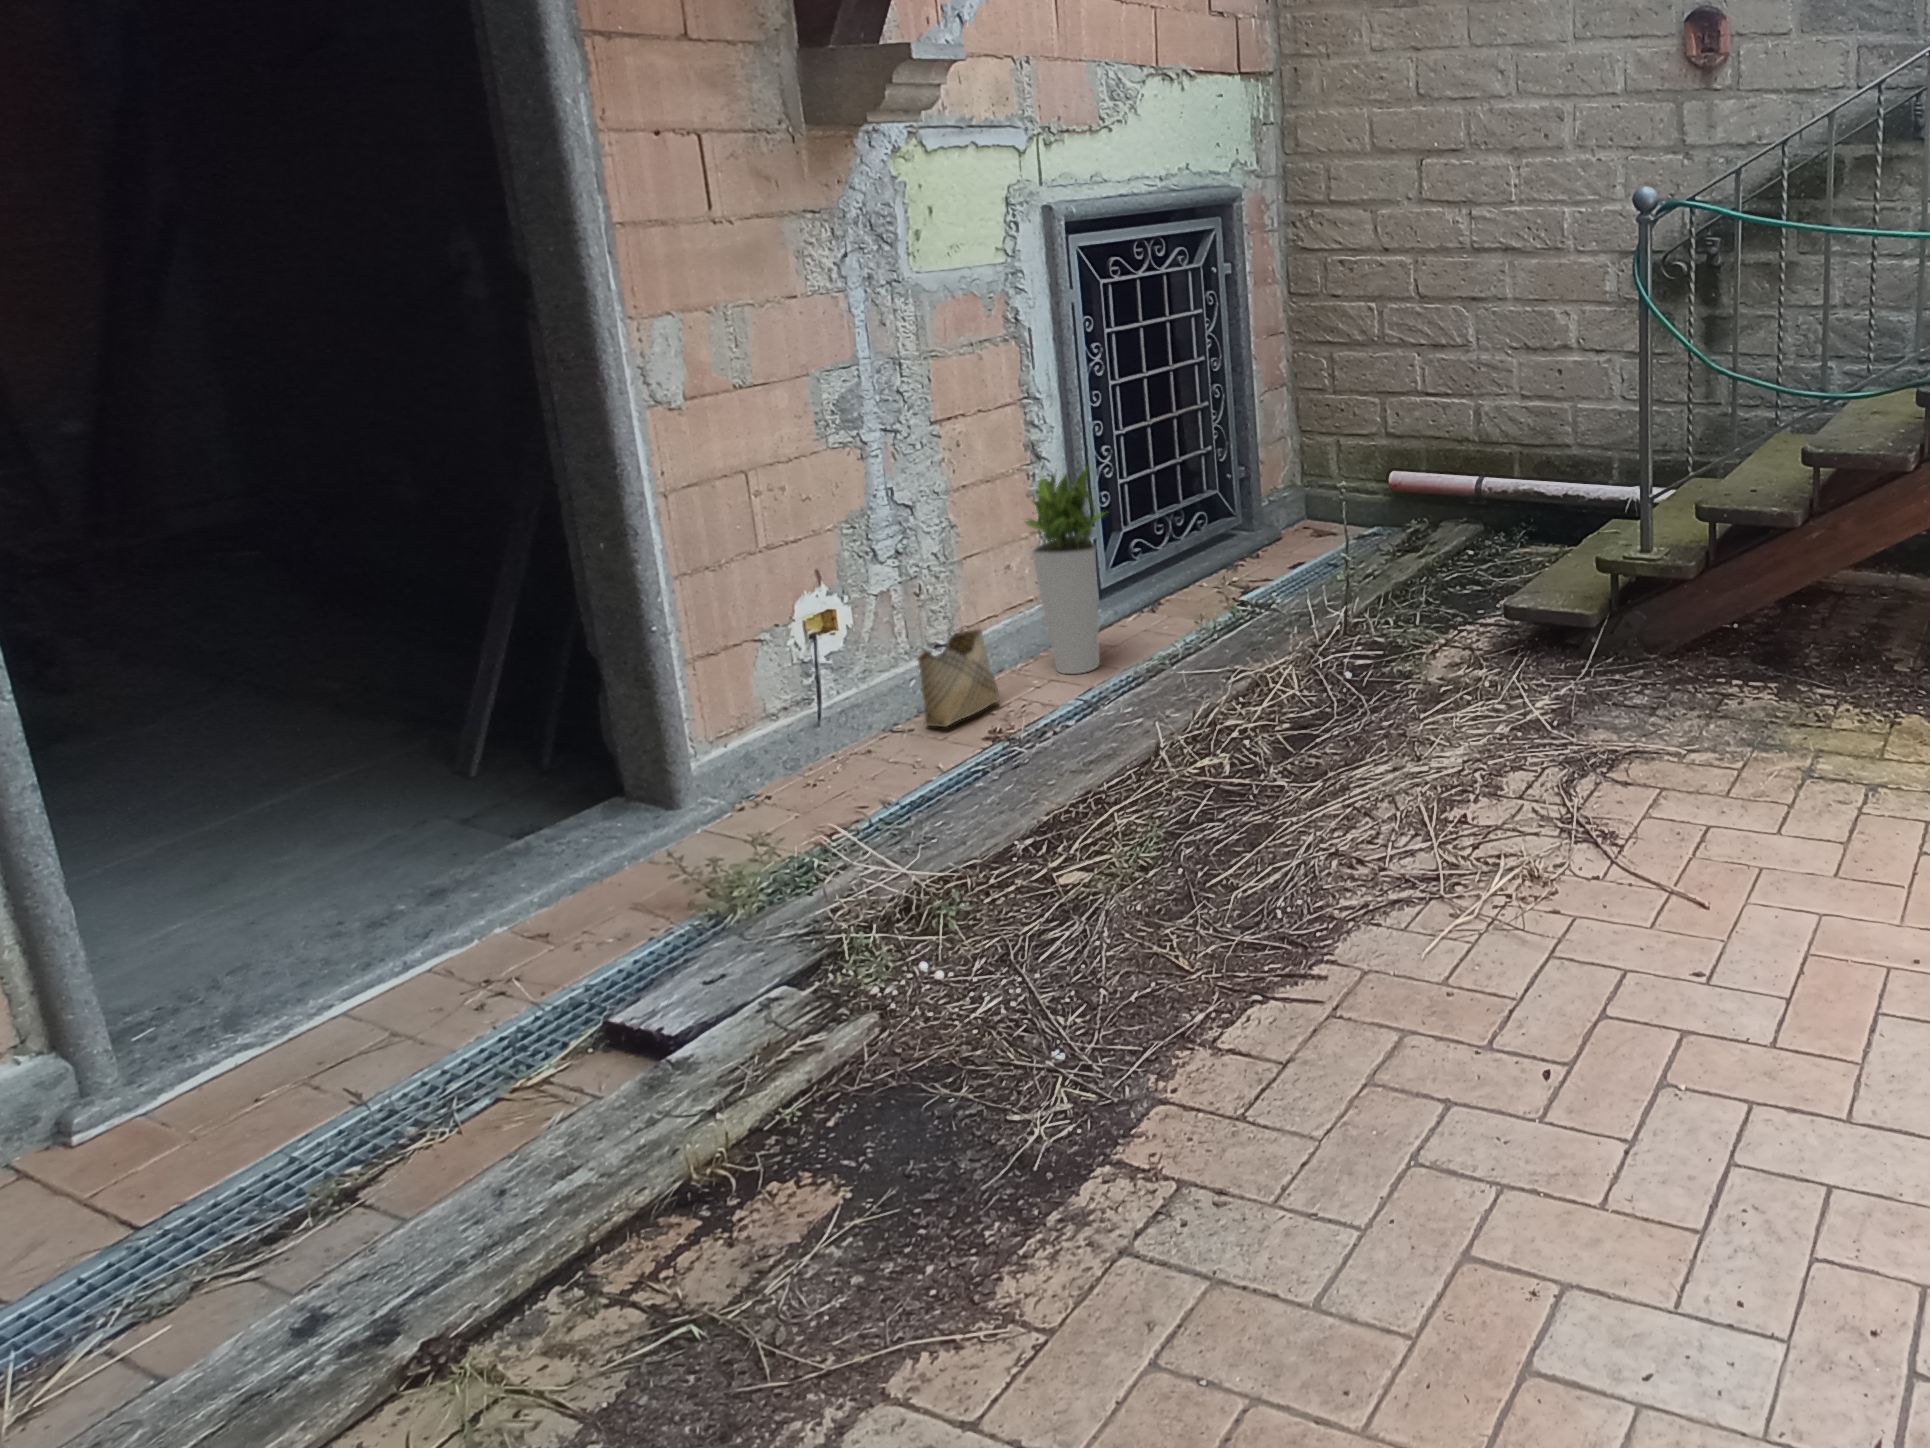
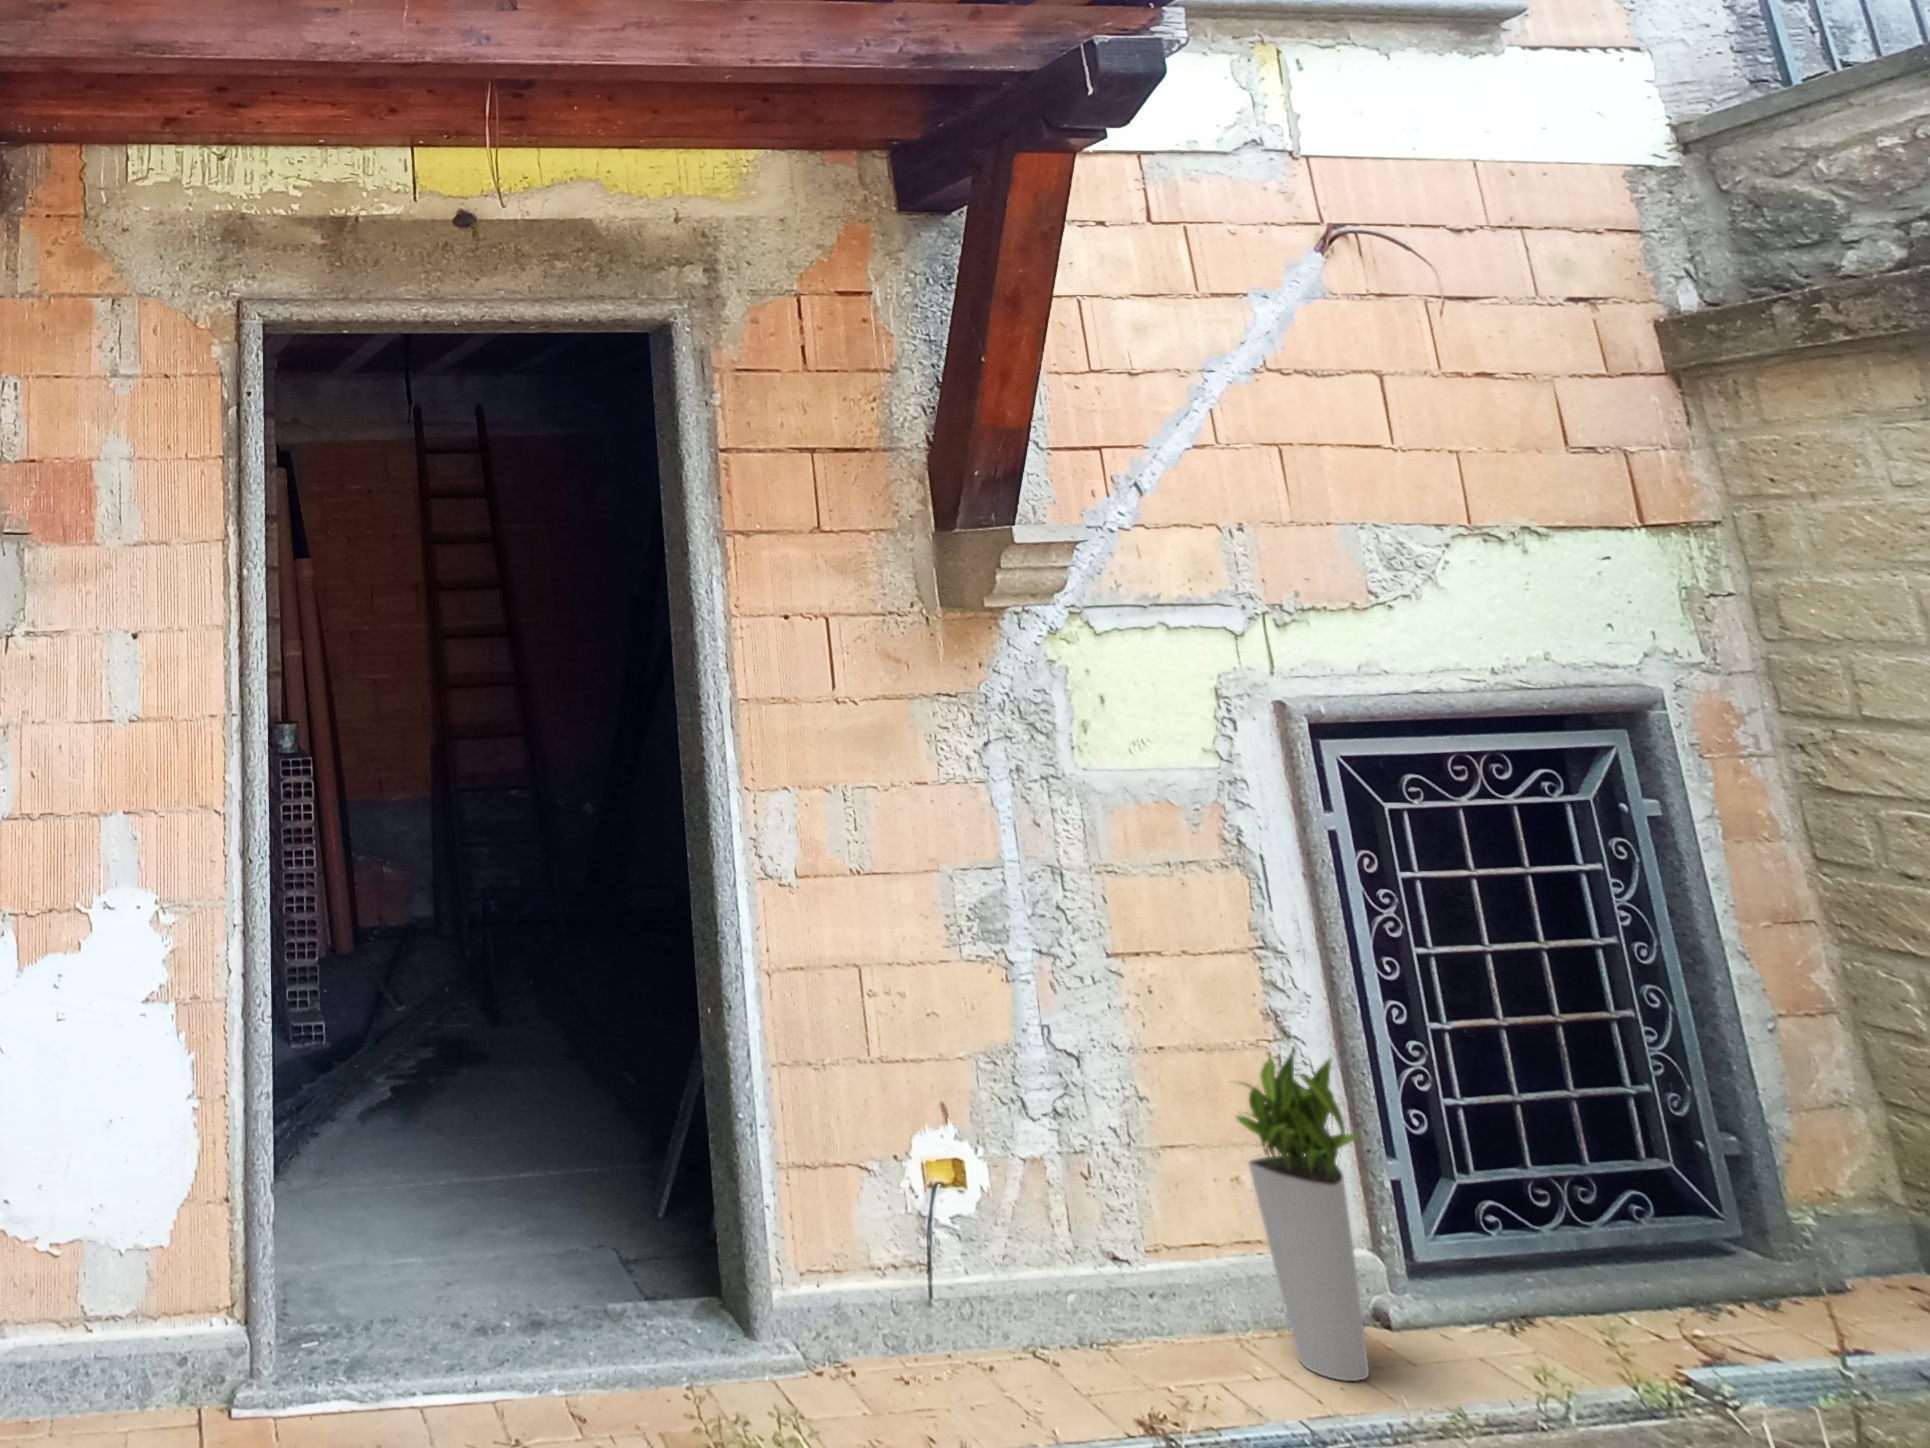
woven basket: present [917,608,999,727] -> none [1062,1184,1188,1375]

